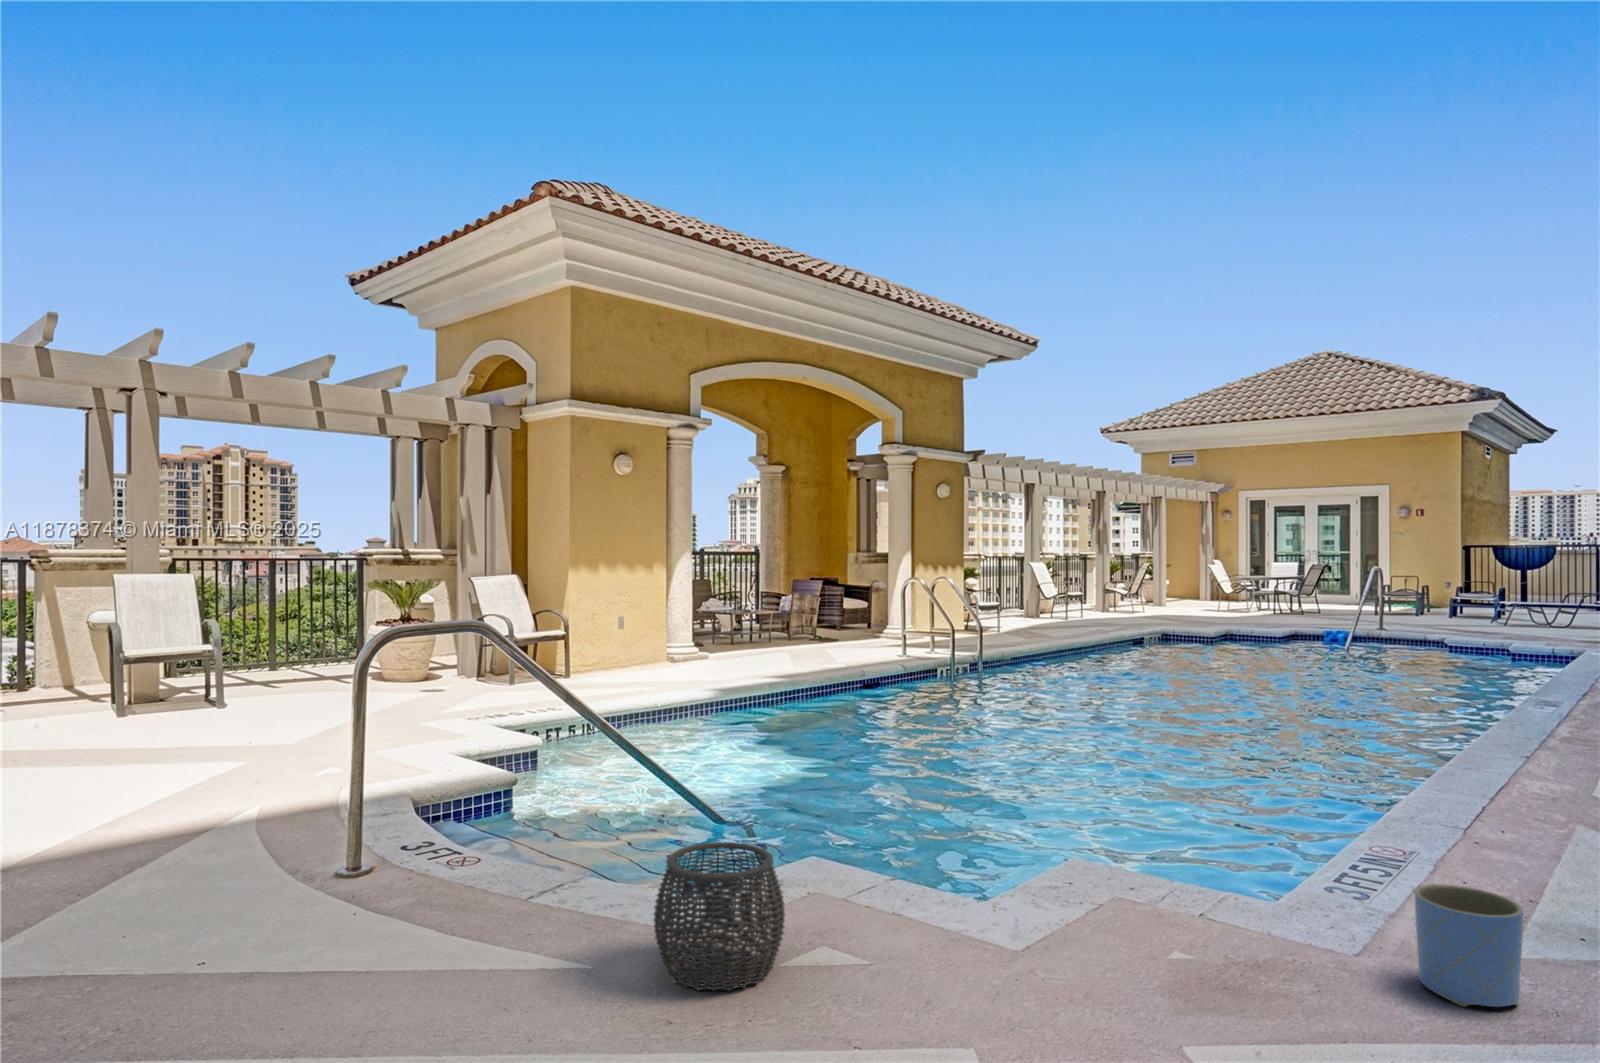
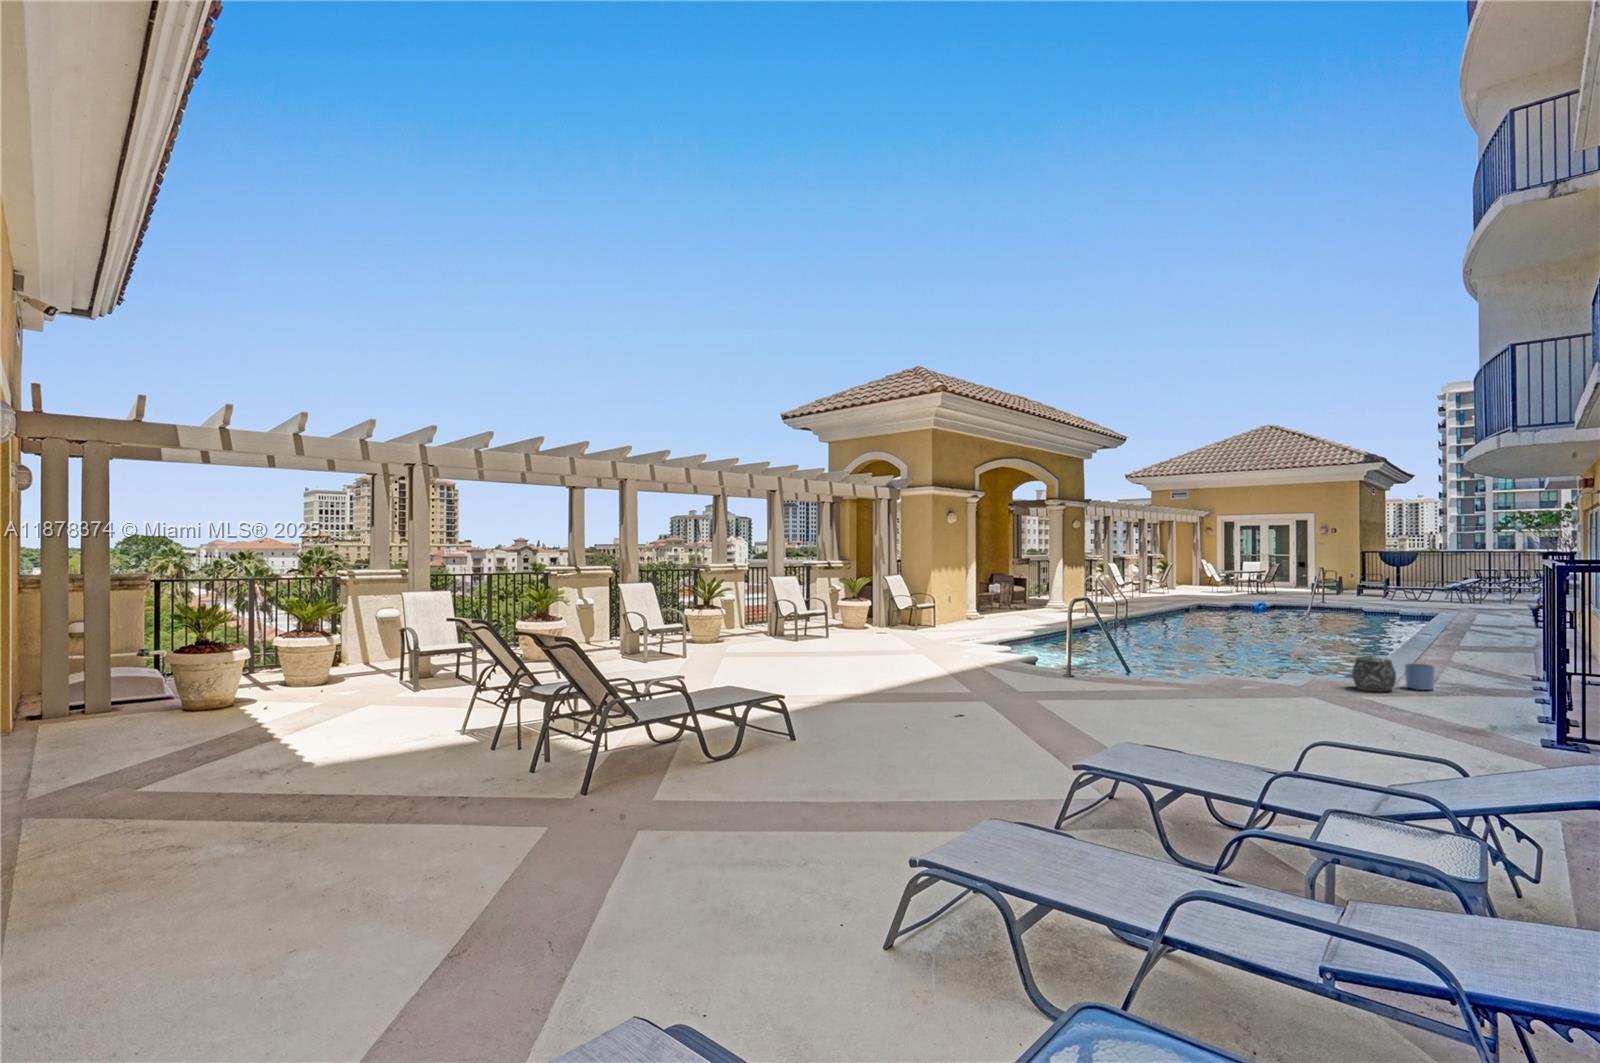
woven basket: present [654,842,785,991] -> present [1352,657,1396,692]

